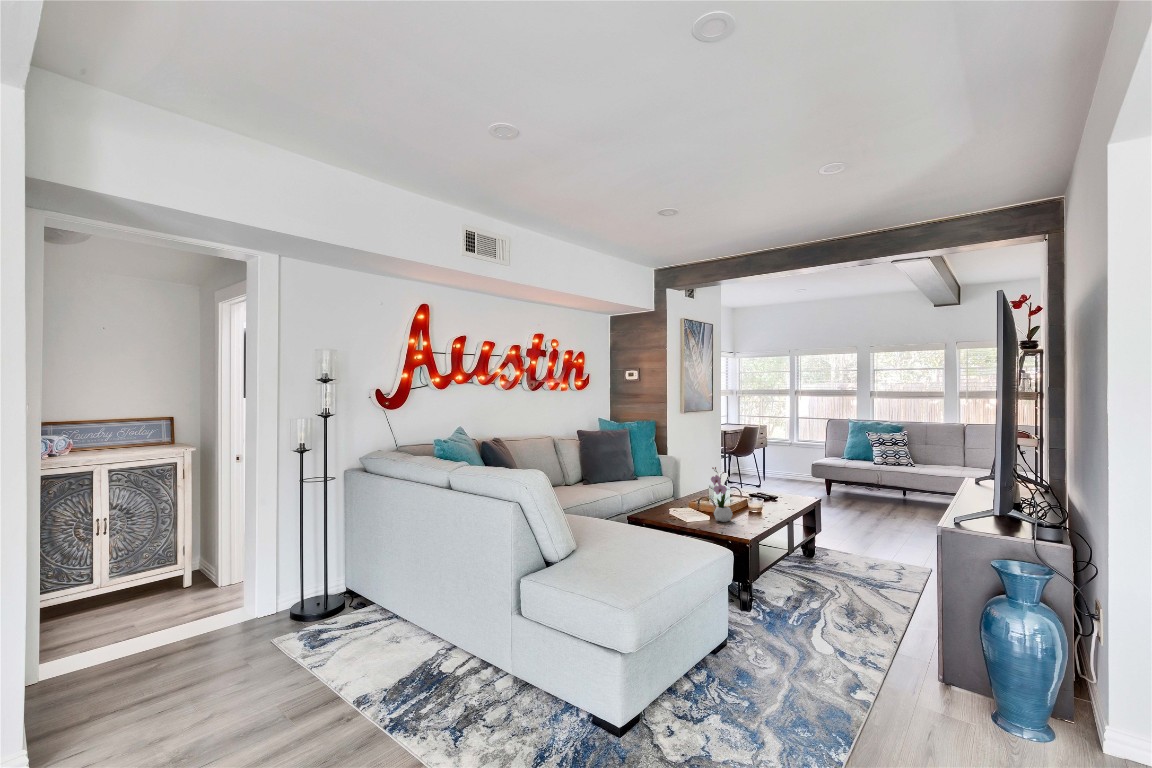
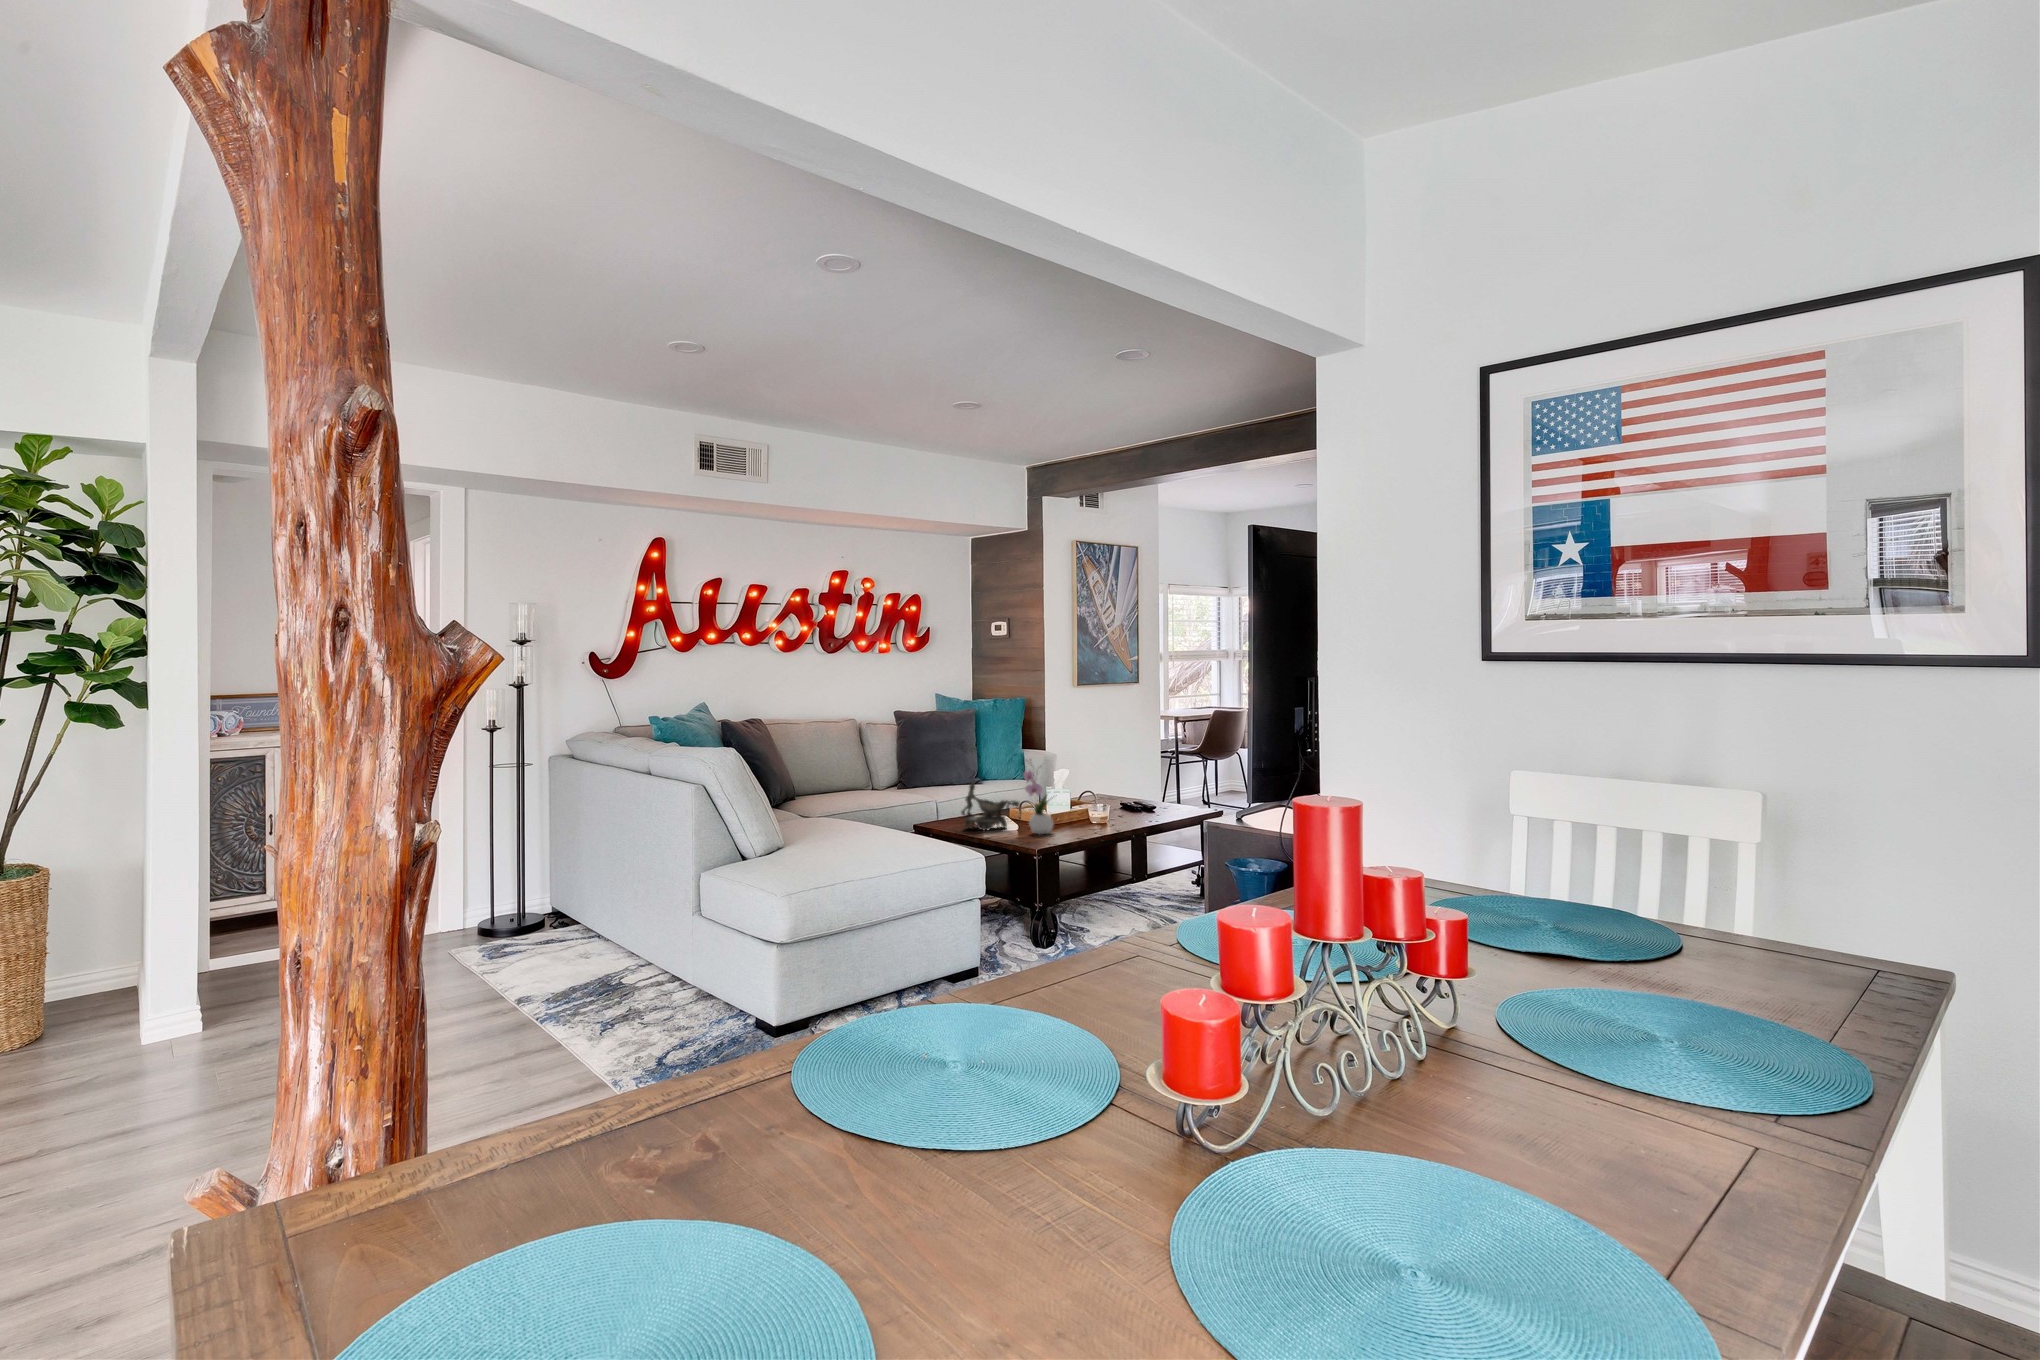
decorative bowl: none [657,483,700,519] -> present [962,782,1020,830]

